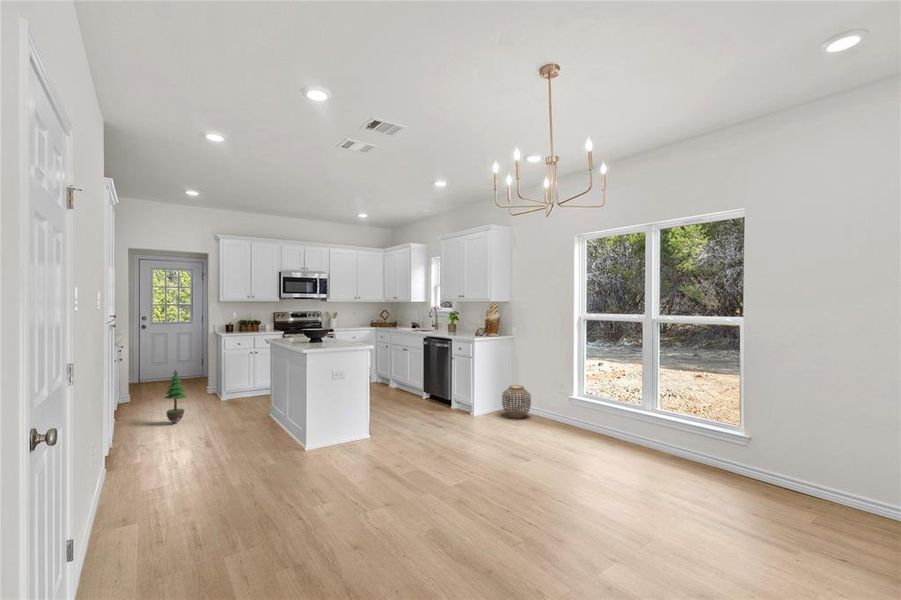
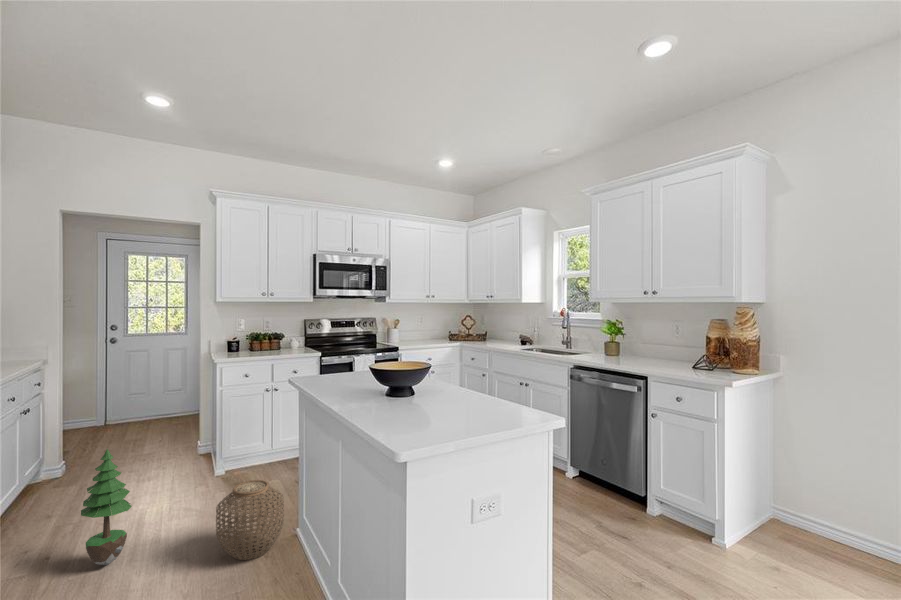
woven basket: present [502,385,531,418] -> present [216,480,284,560]

